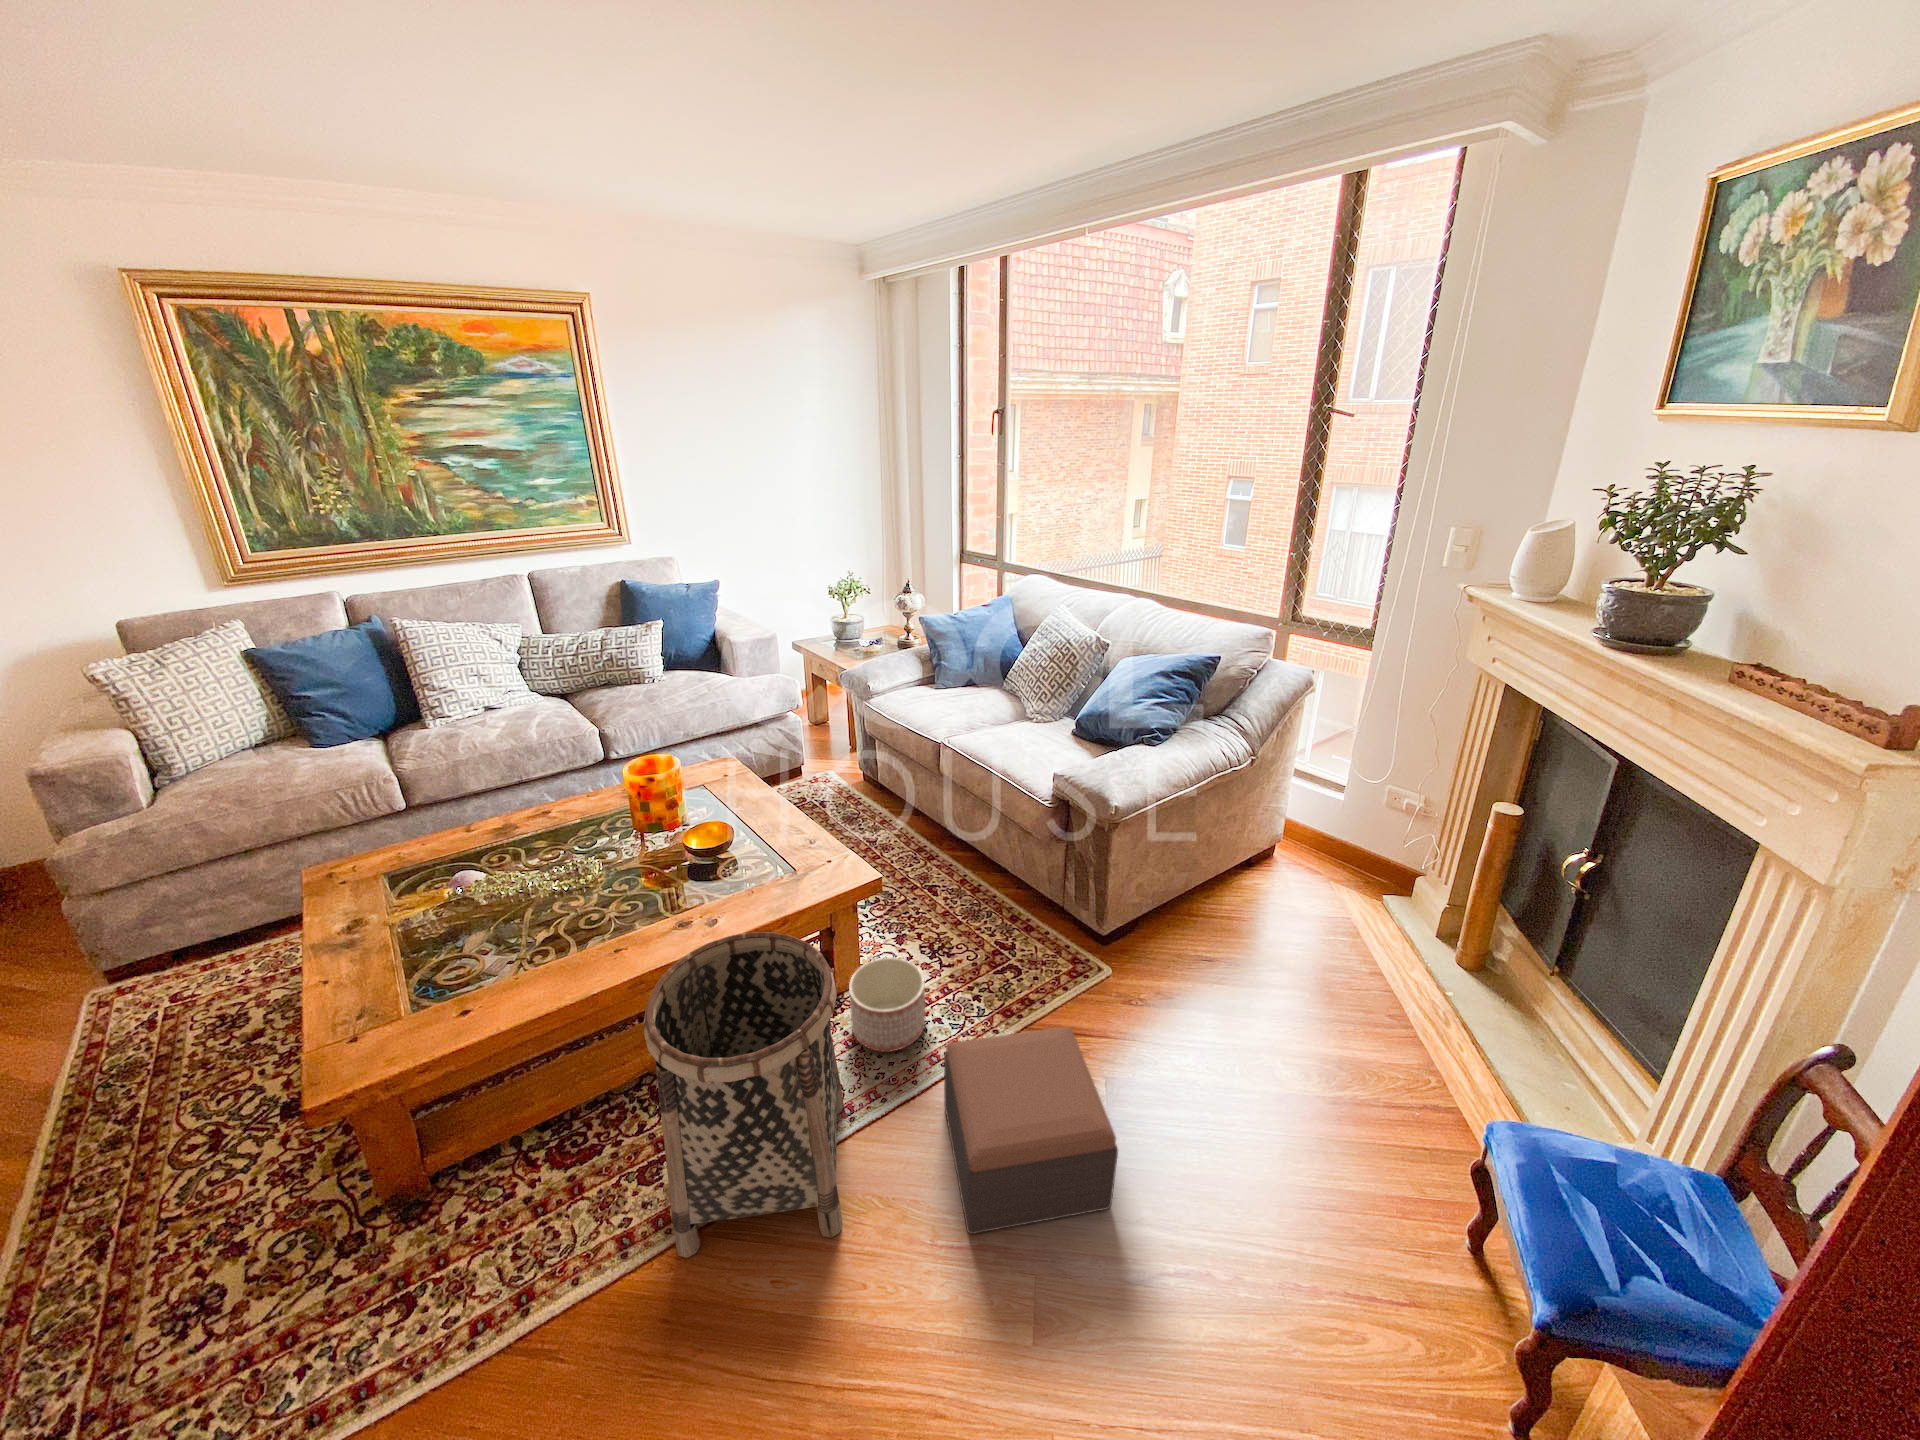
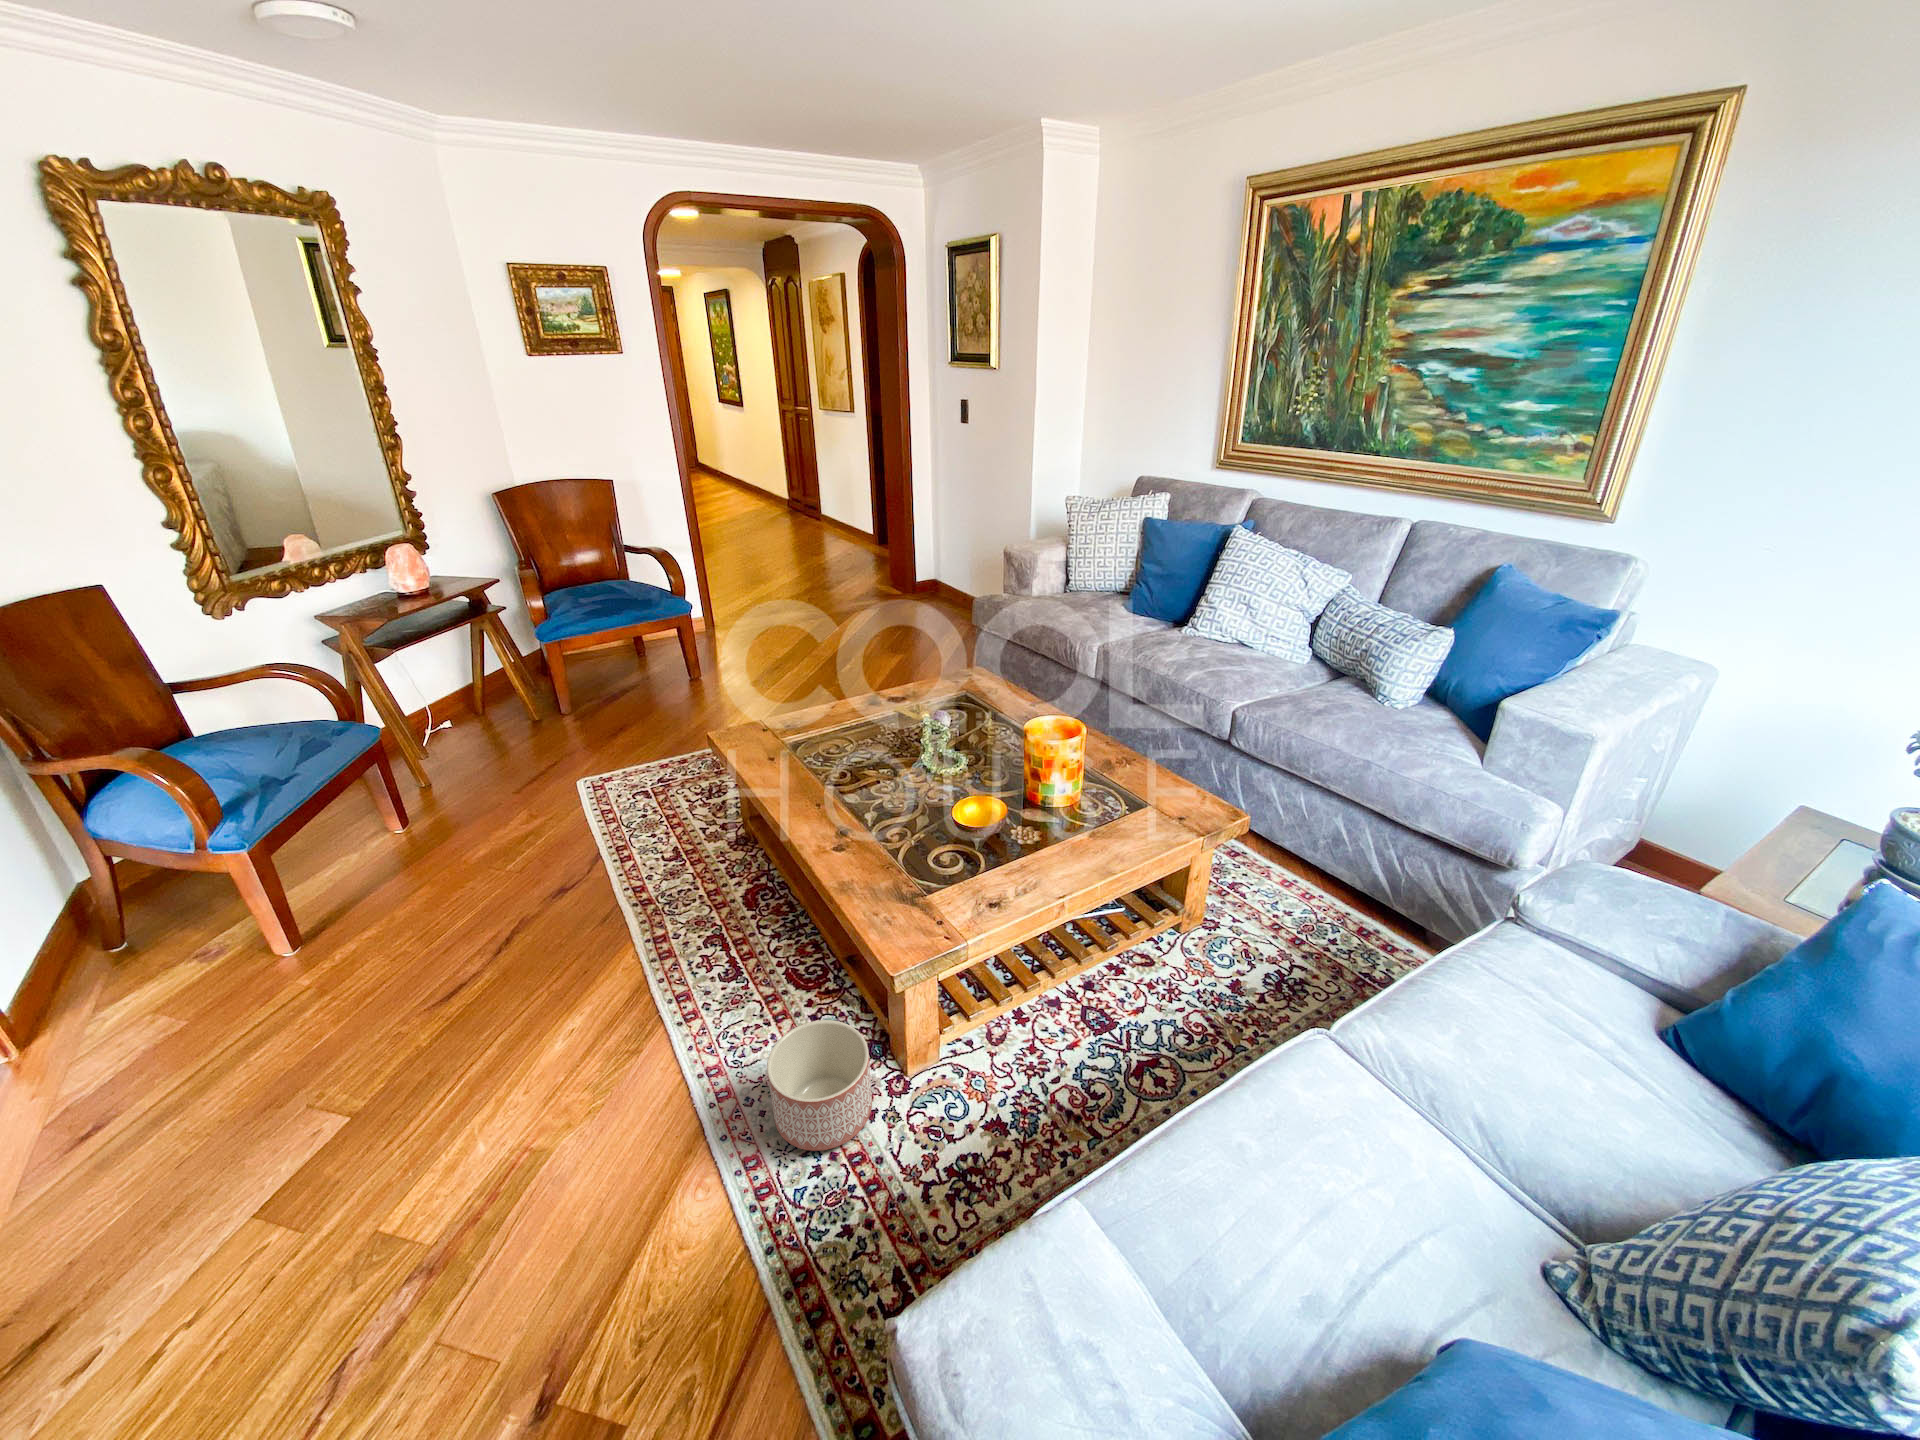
basket: present [643,932,844,1258] -> none [547,790,759,1077]
footstool: present [944,1027,1118,1234] -> none [394,1104,680,1384]

